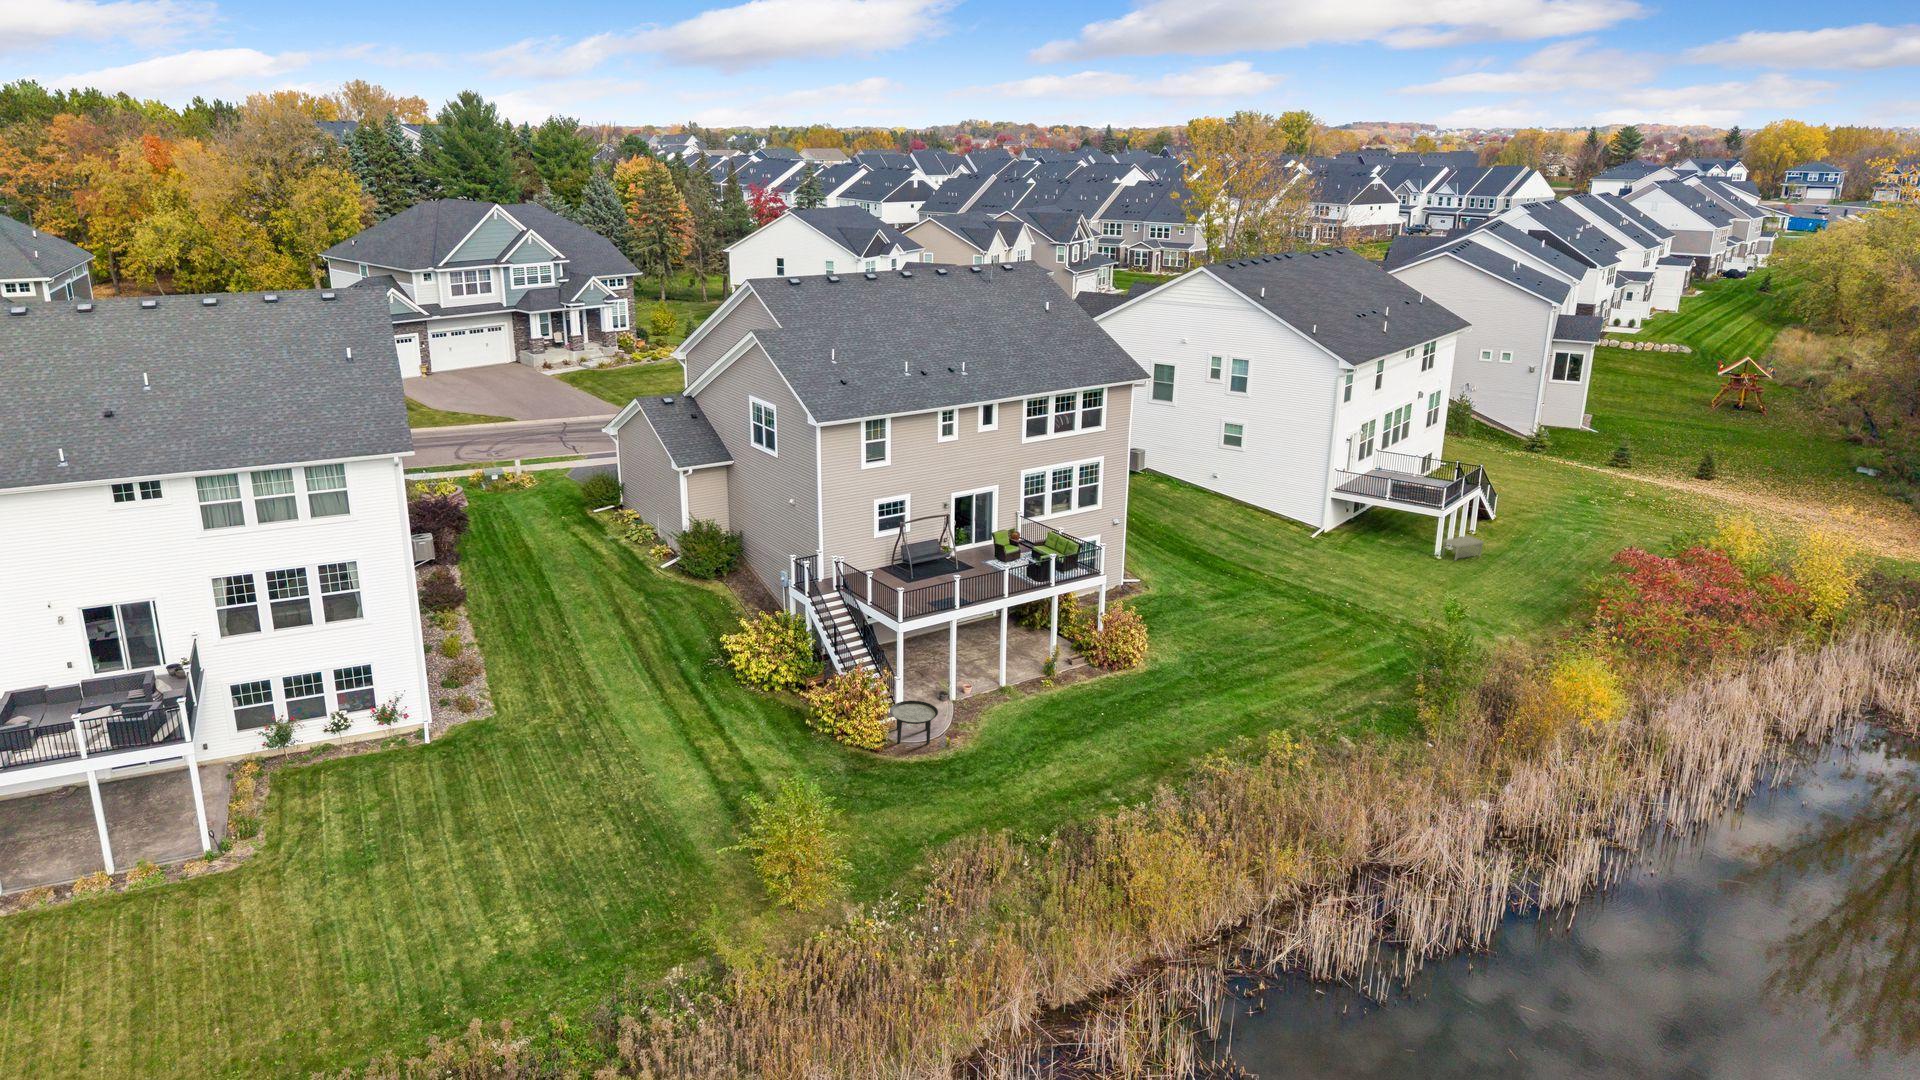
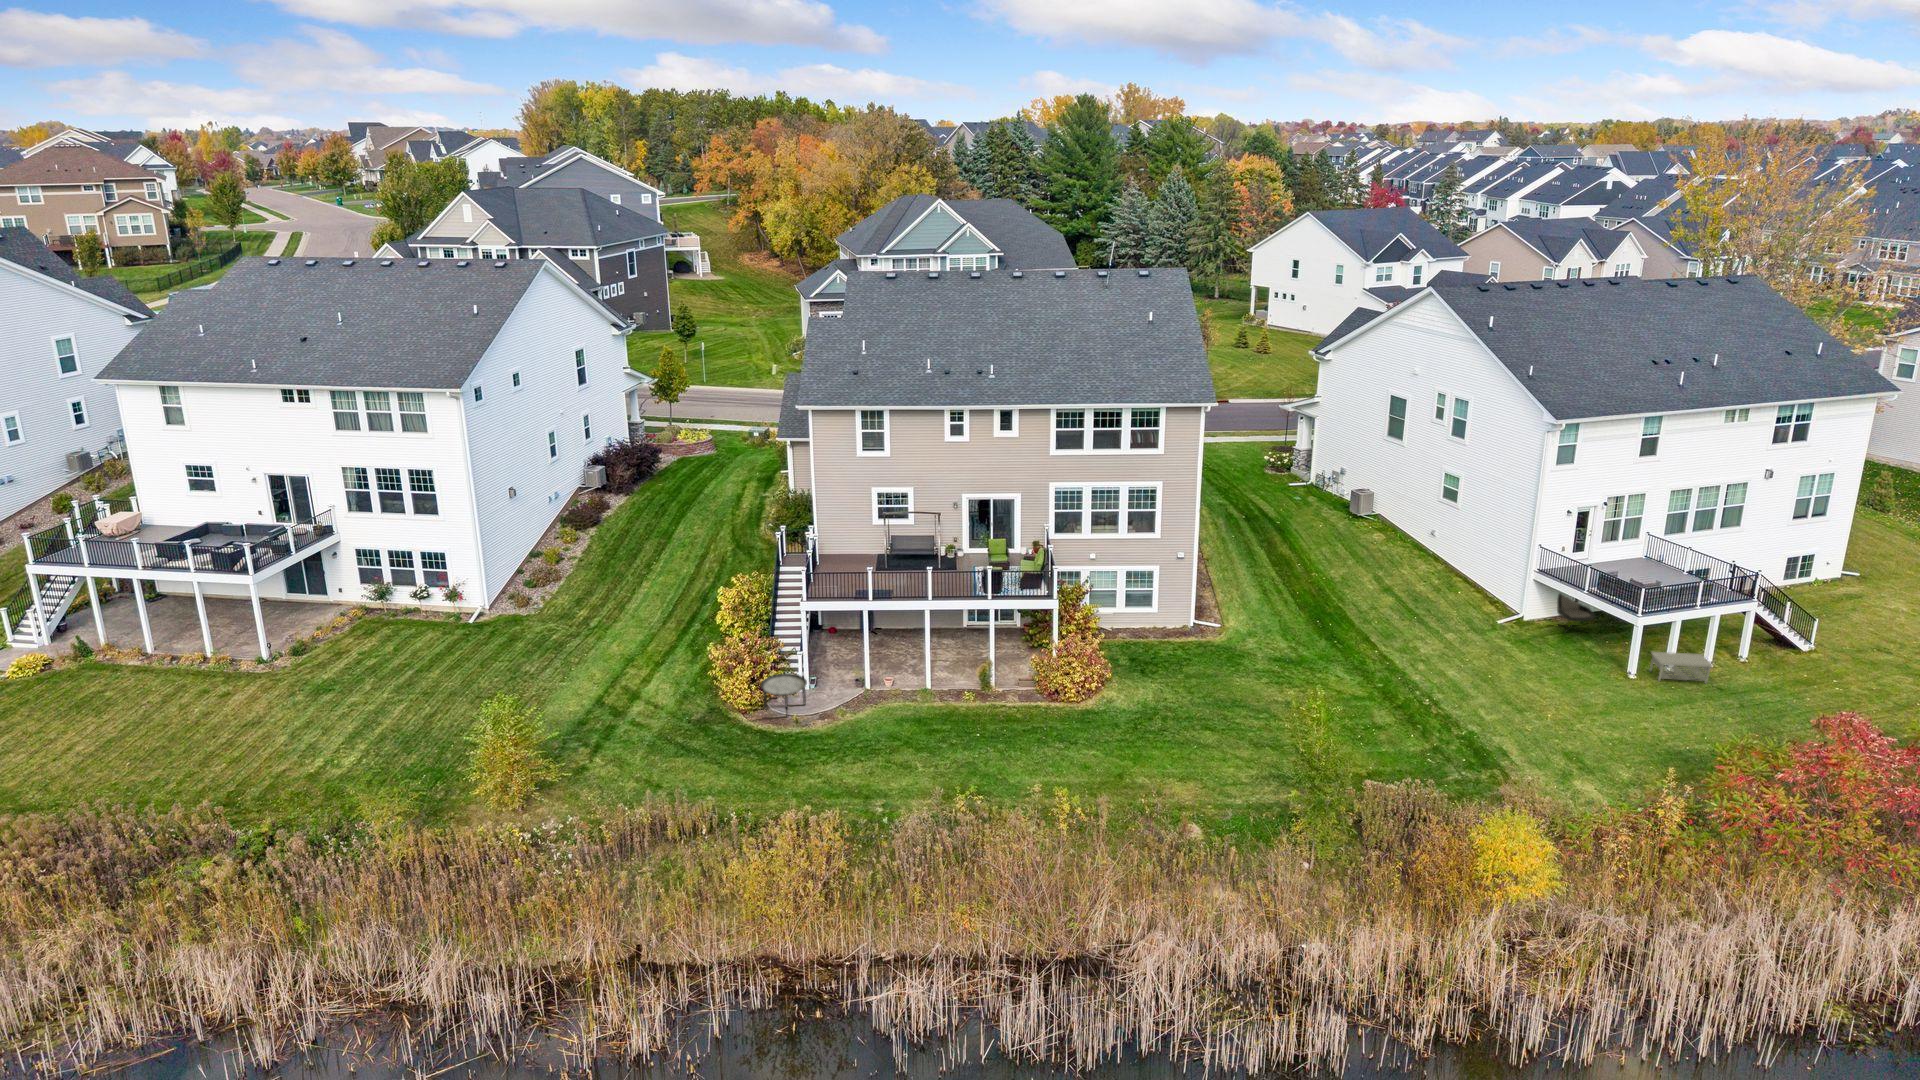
lounge chair: none [1349,505,1383,540] -> present [1557,594,1594,631]

